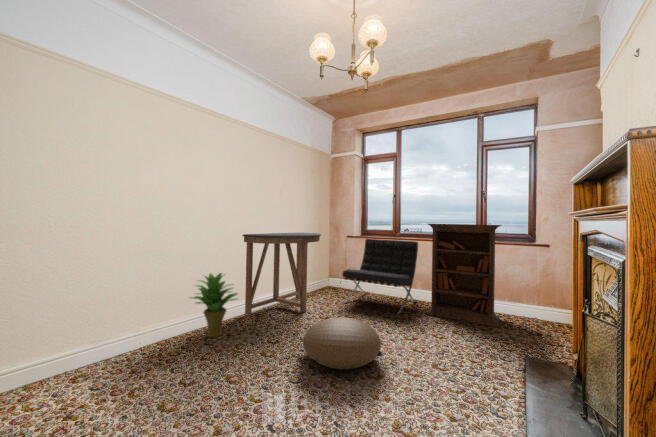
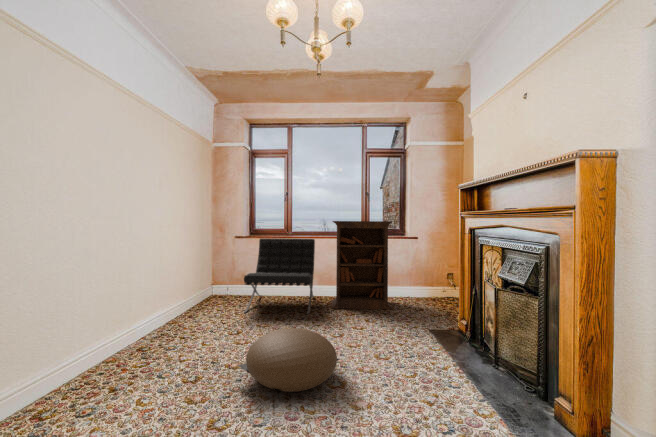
console table: present [242,233,321,315] -> none [113,234,219,353]
potted plant: present [191,273,237,337] -> none [29,299,128,404]

